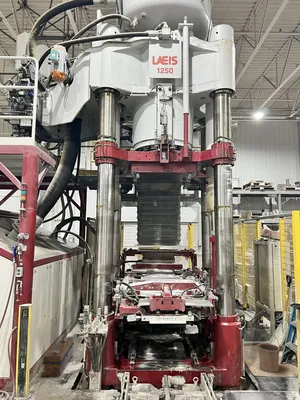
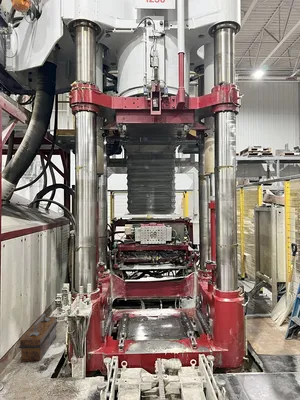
bucket: present [257,334,281,373] -> none [260,308,287,350]

